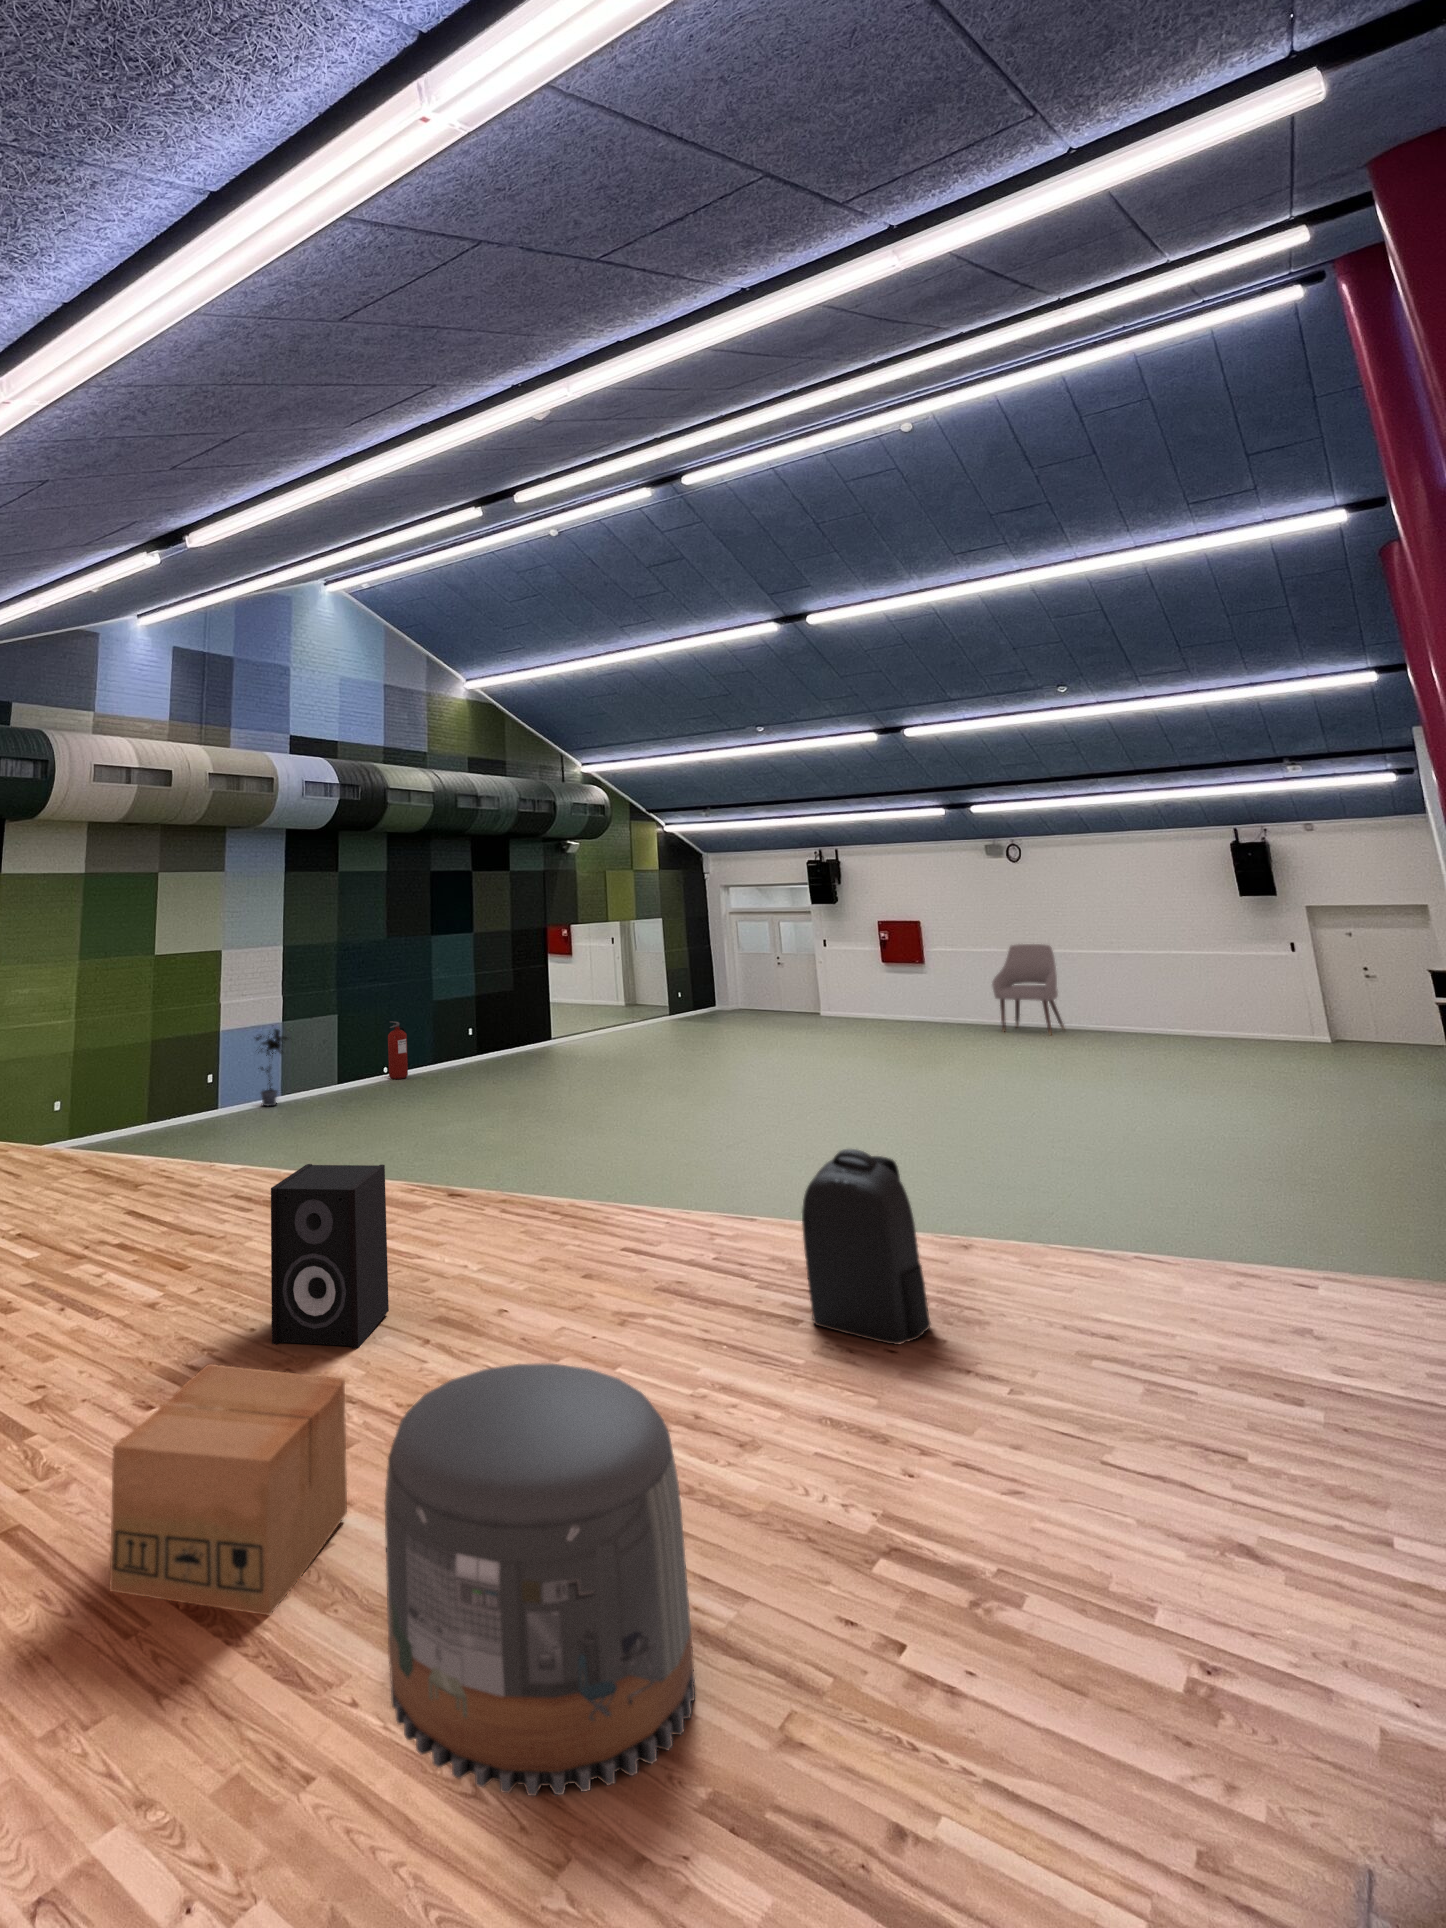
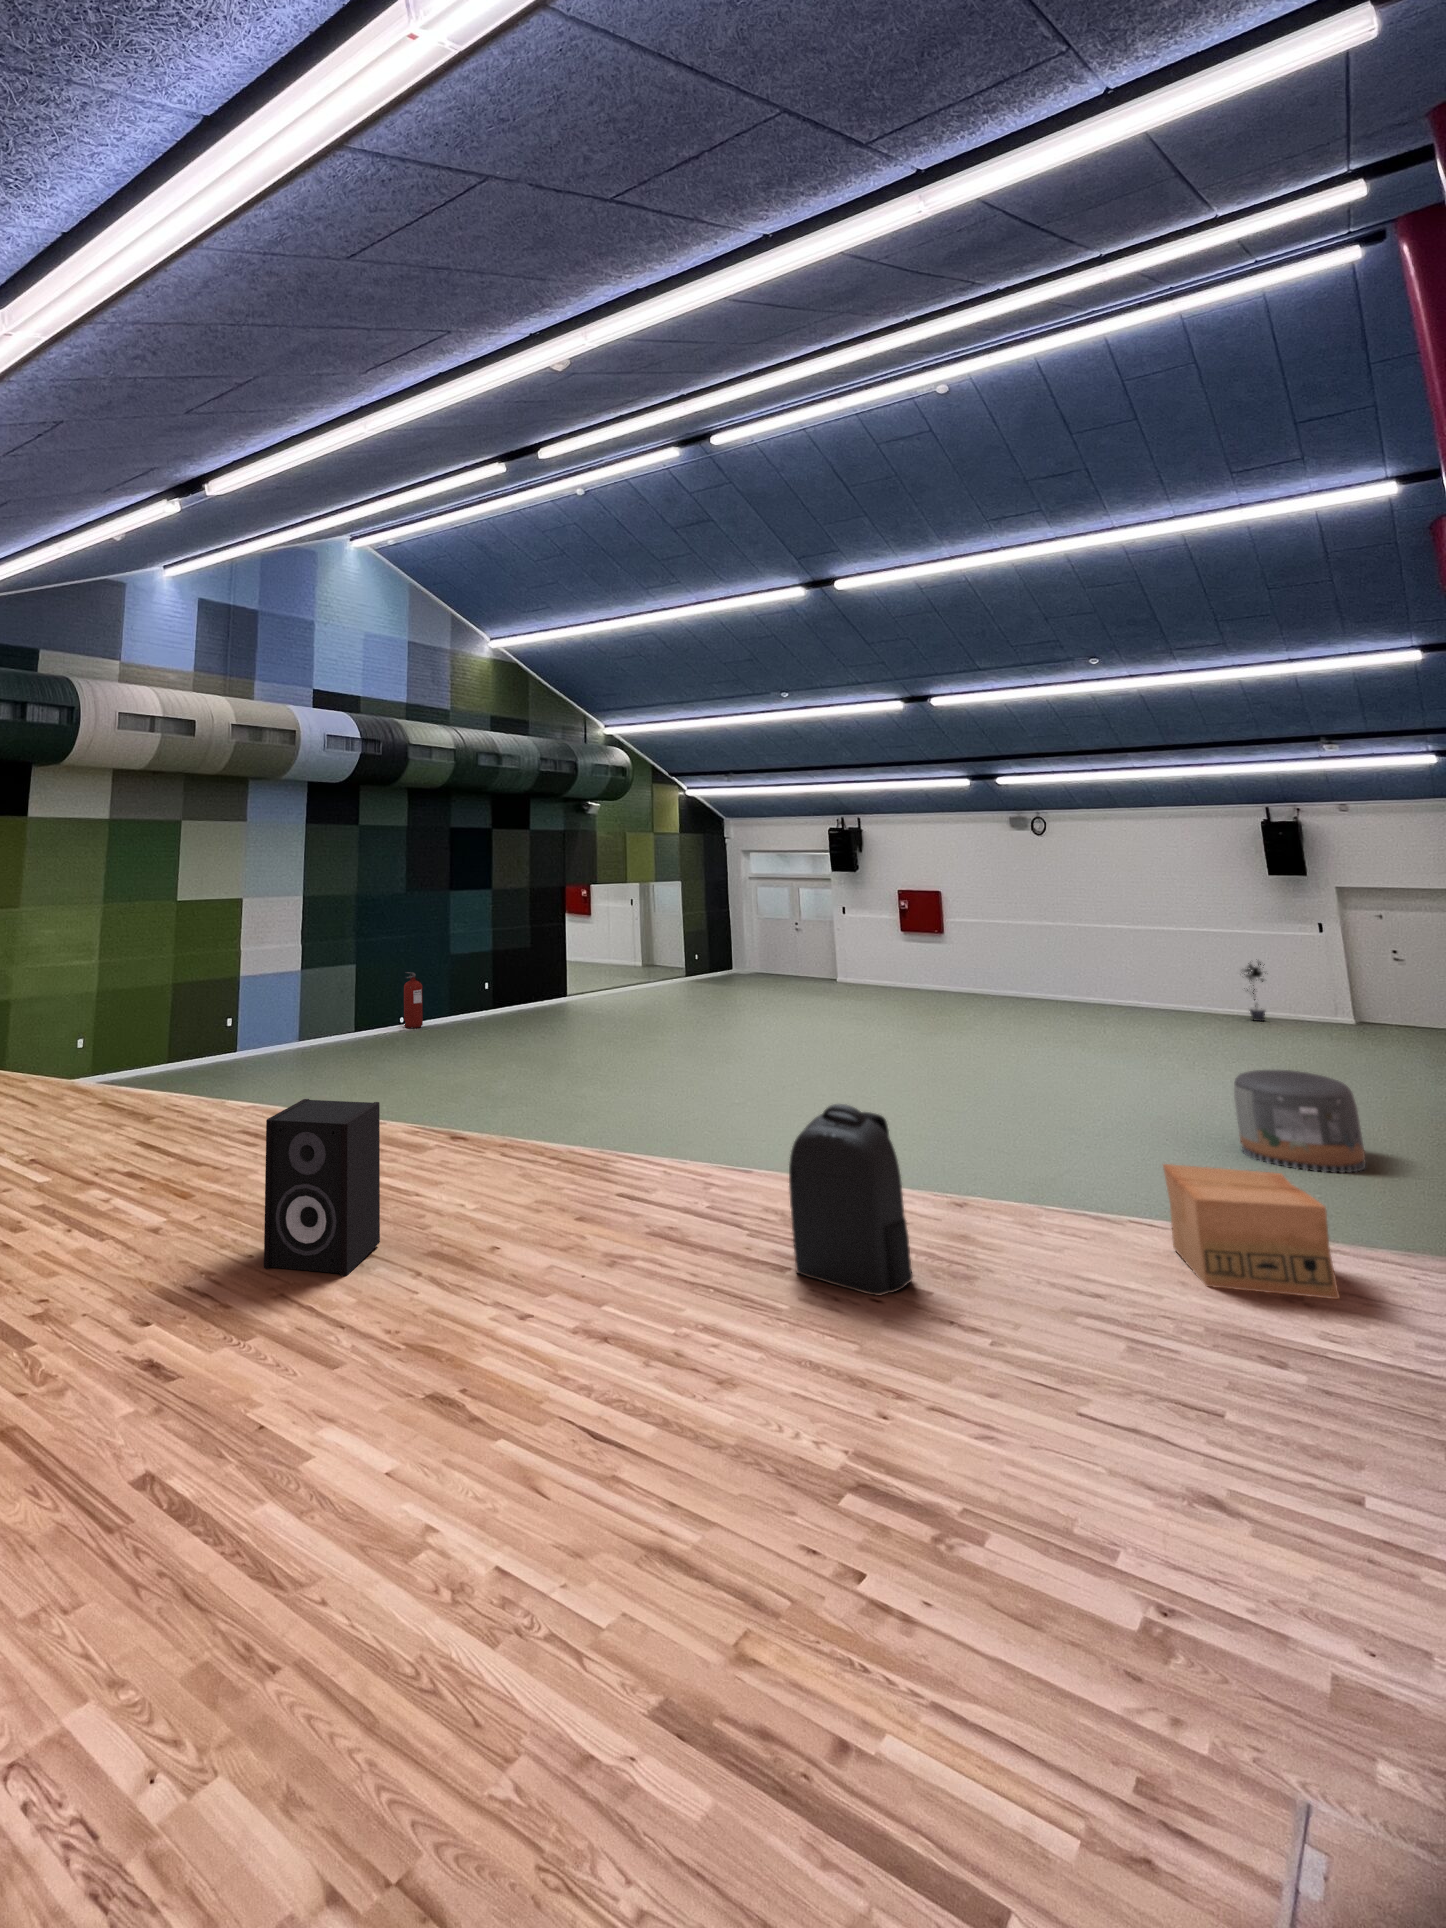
chair: present [992,944,1064,1034] -> none [1009,919,1082,1010]
potted plant: present [256,1029,287,1107] -> present [1244,962,1265,1021]
pouf: present [385,1363,695,1796] -> present [1234,1070,1366,1173]
cardboard box: present [109,1364,347,1615] -> present [1163,1164,1340,1299]

